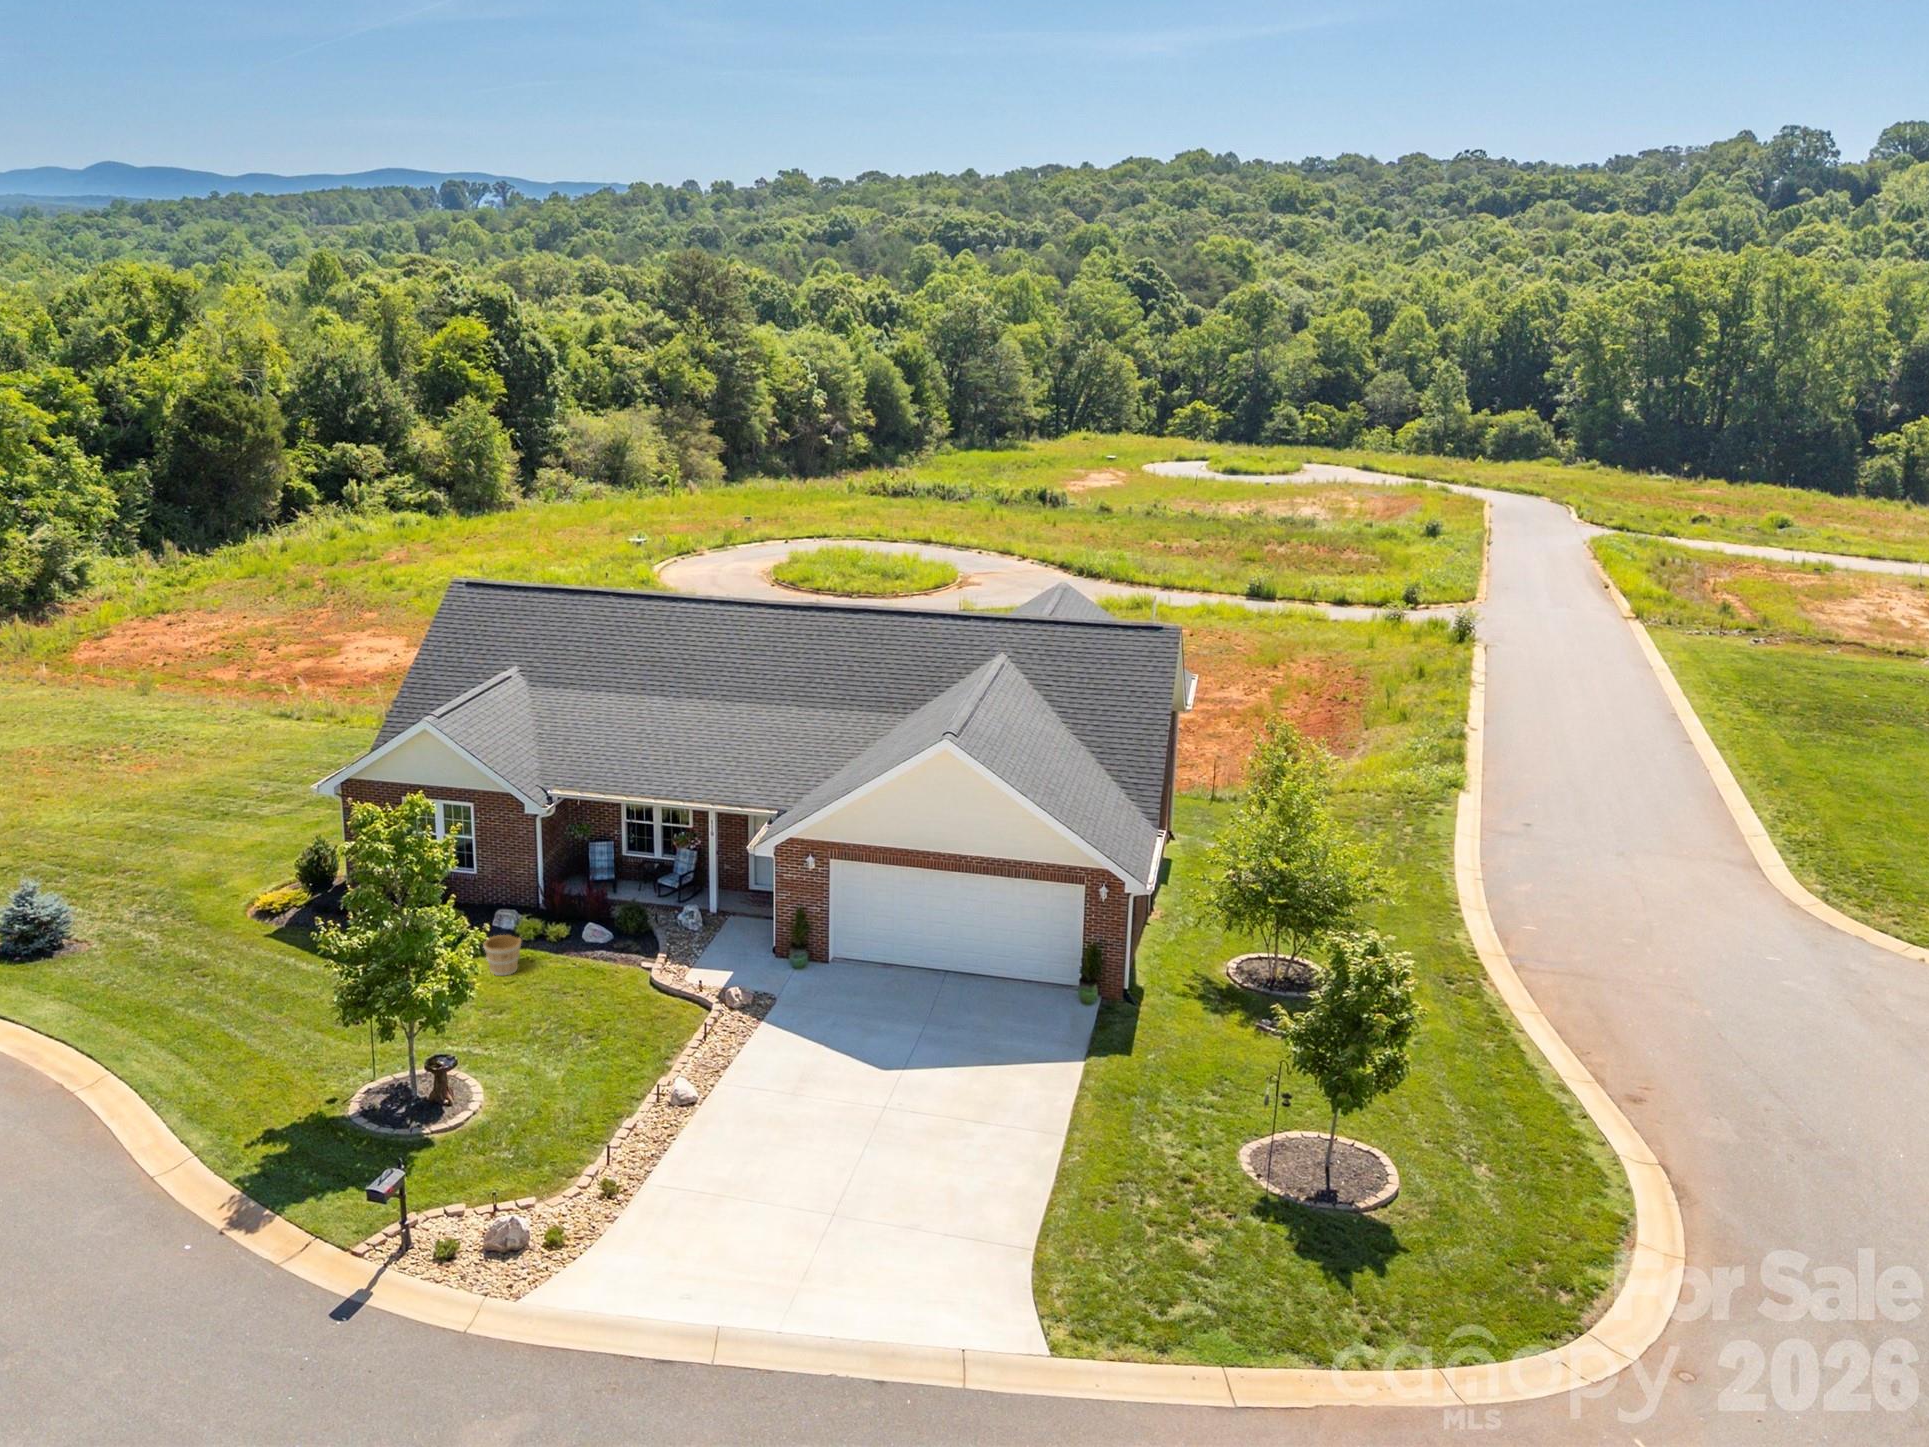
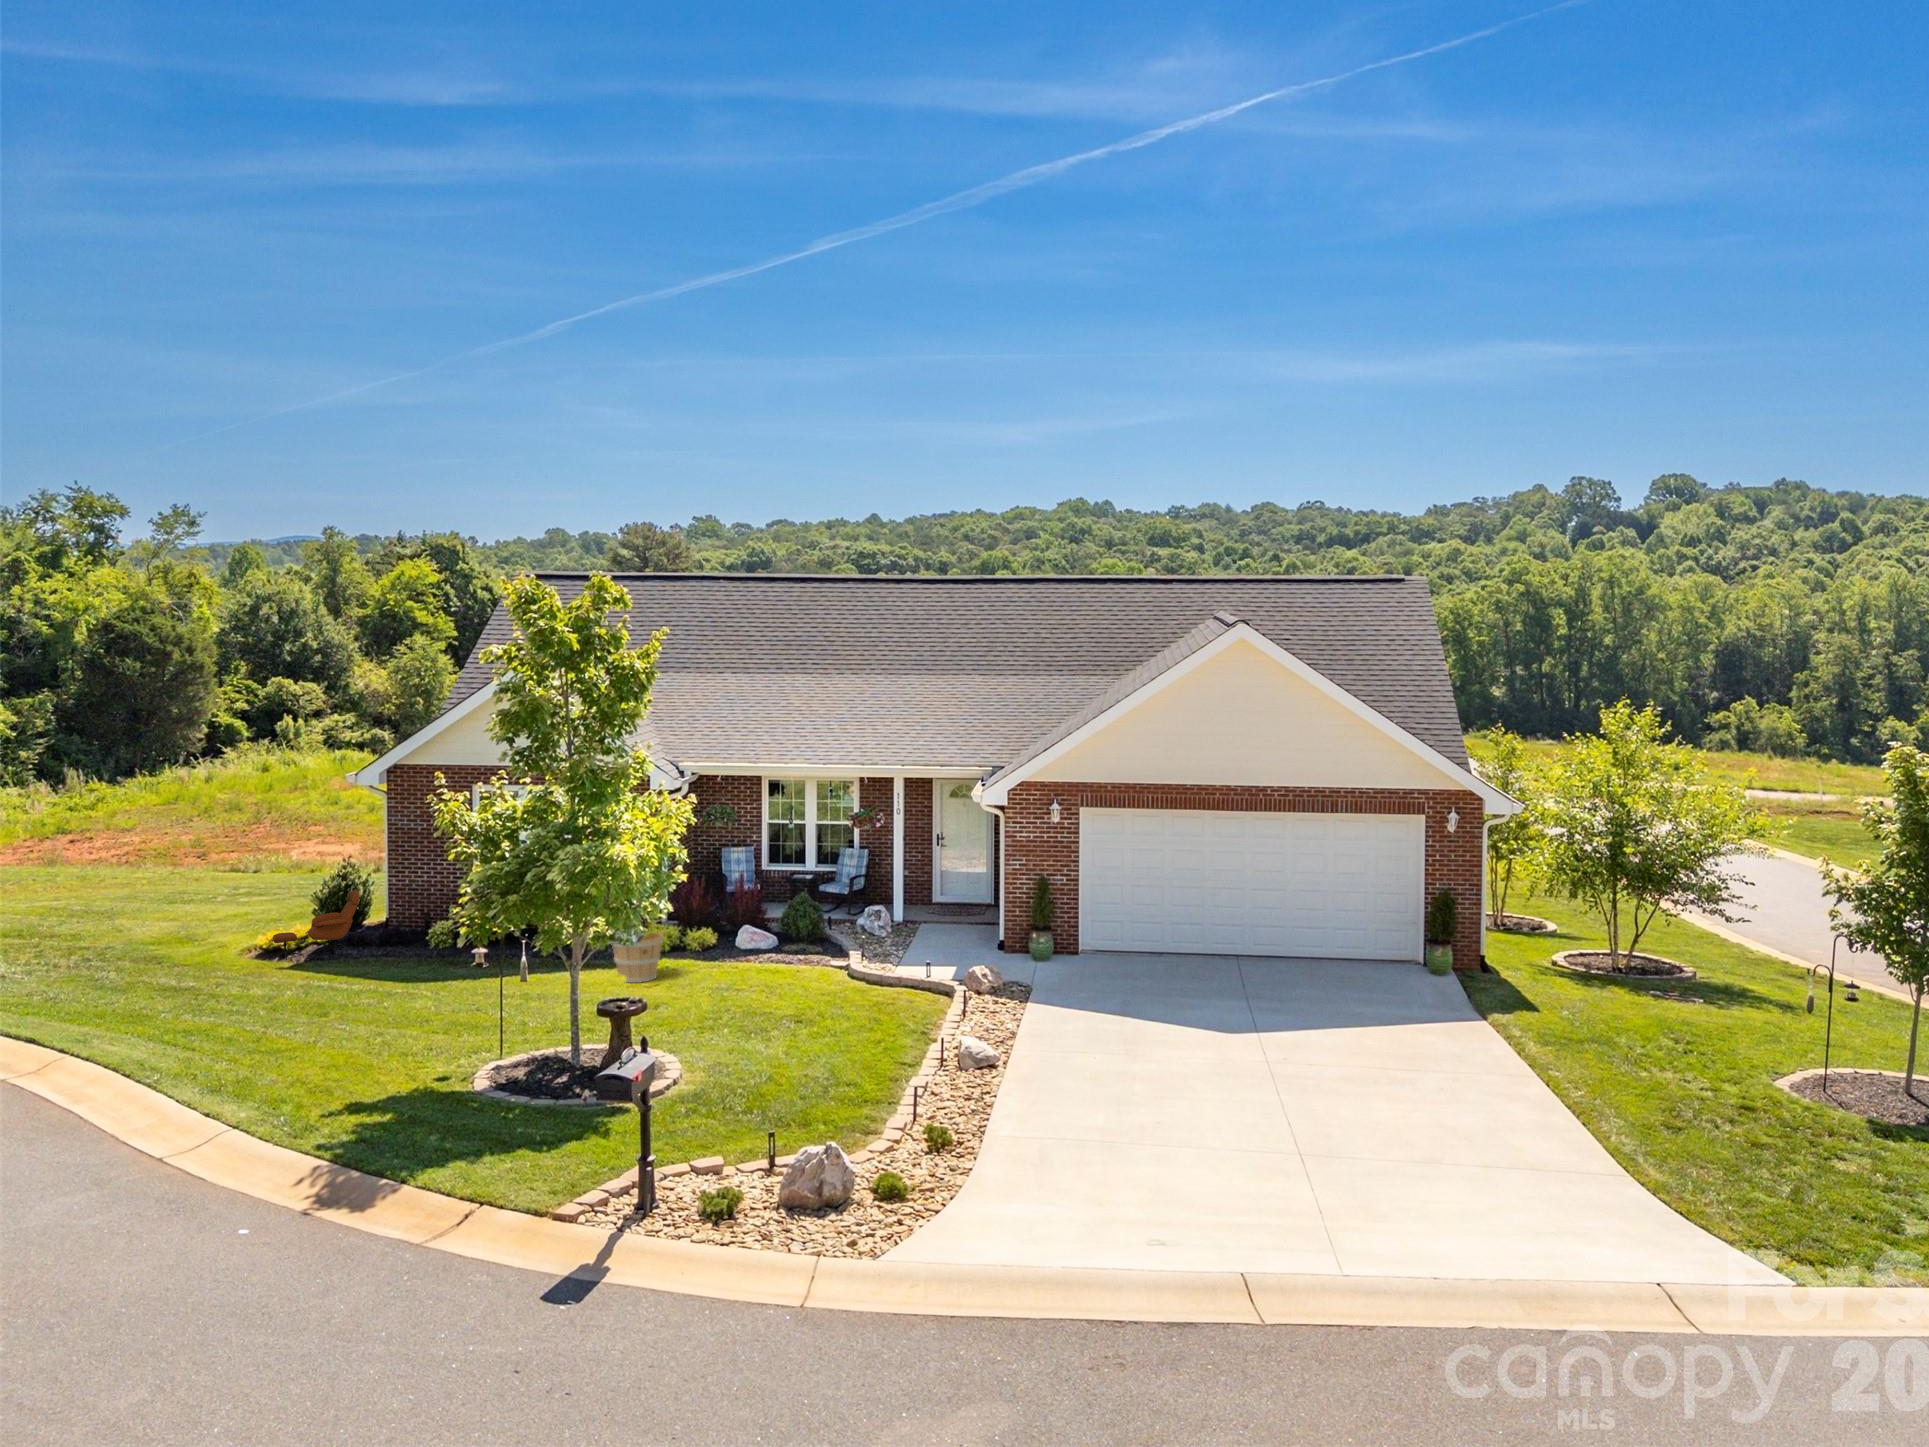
lounge chair: none [267,871,329,923] -> present [268,890,359,959]

